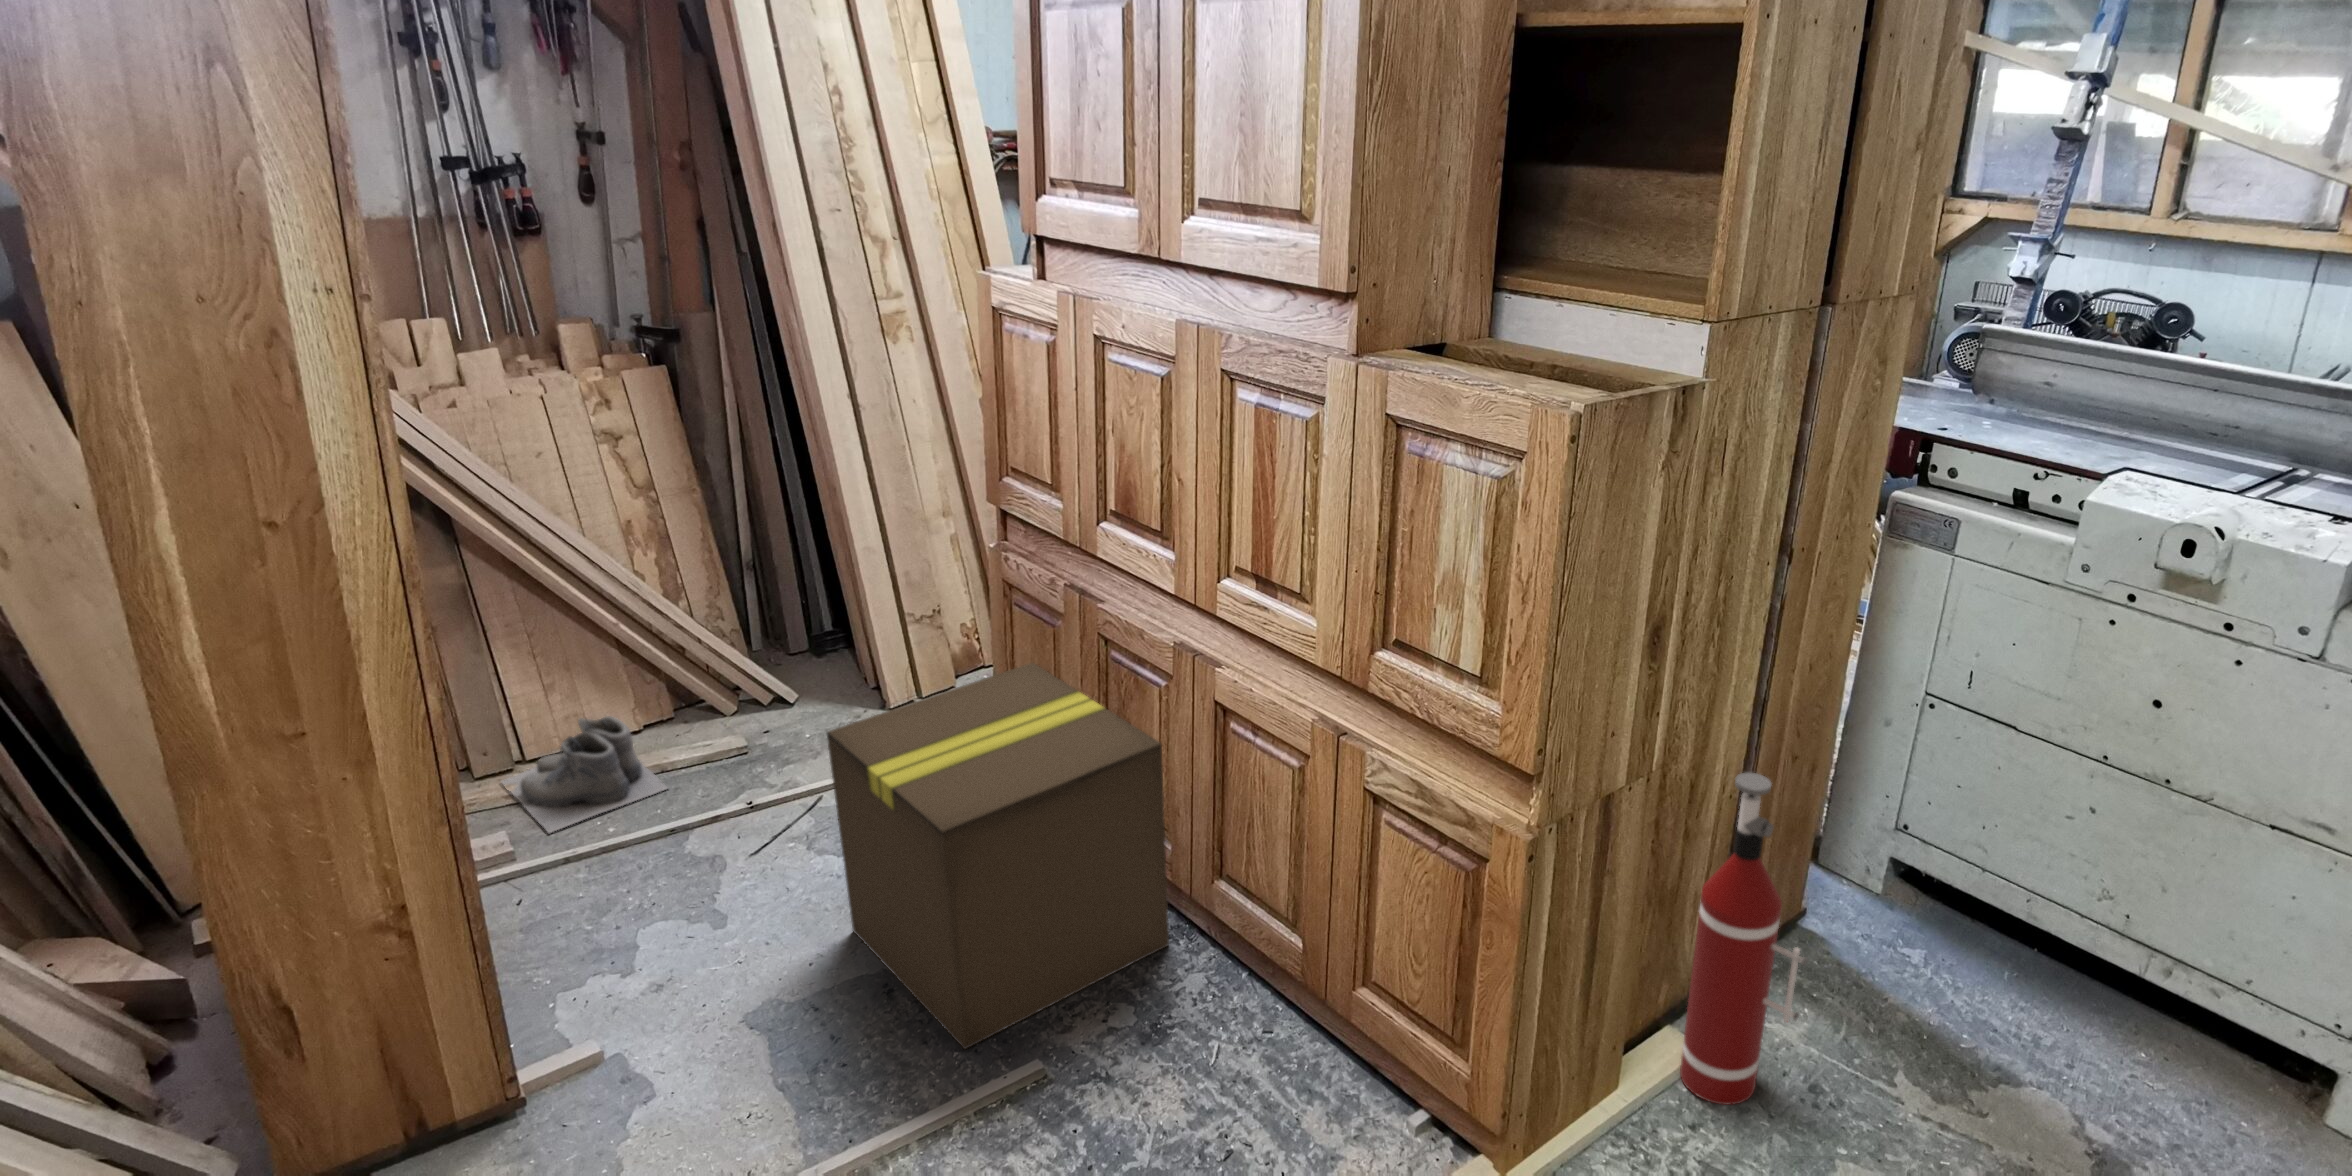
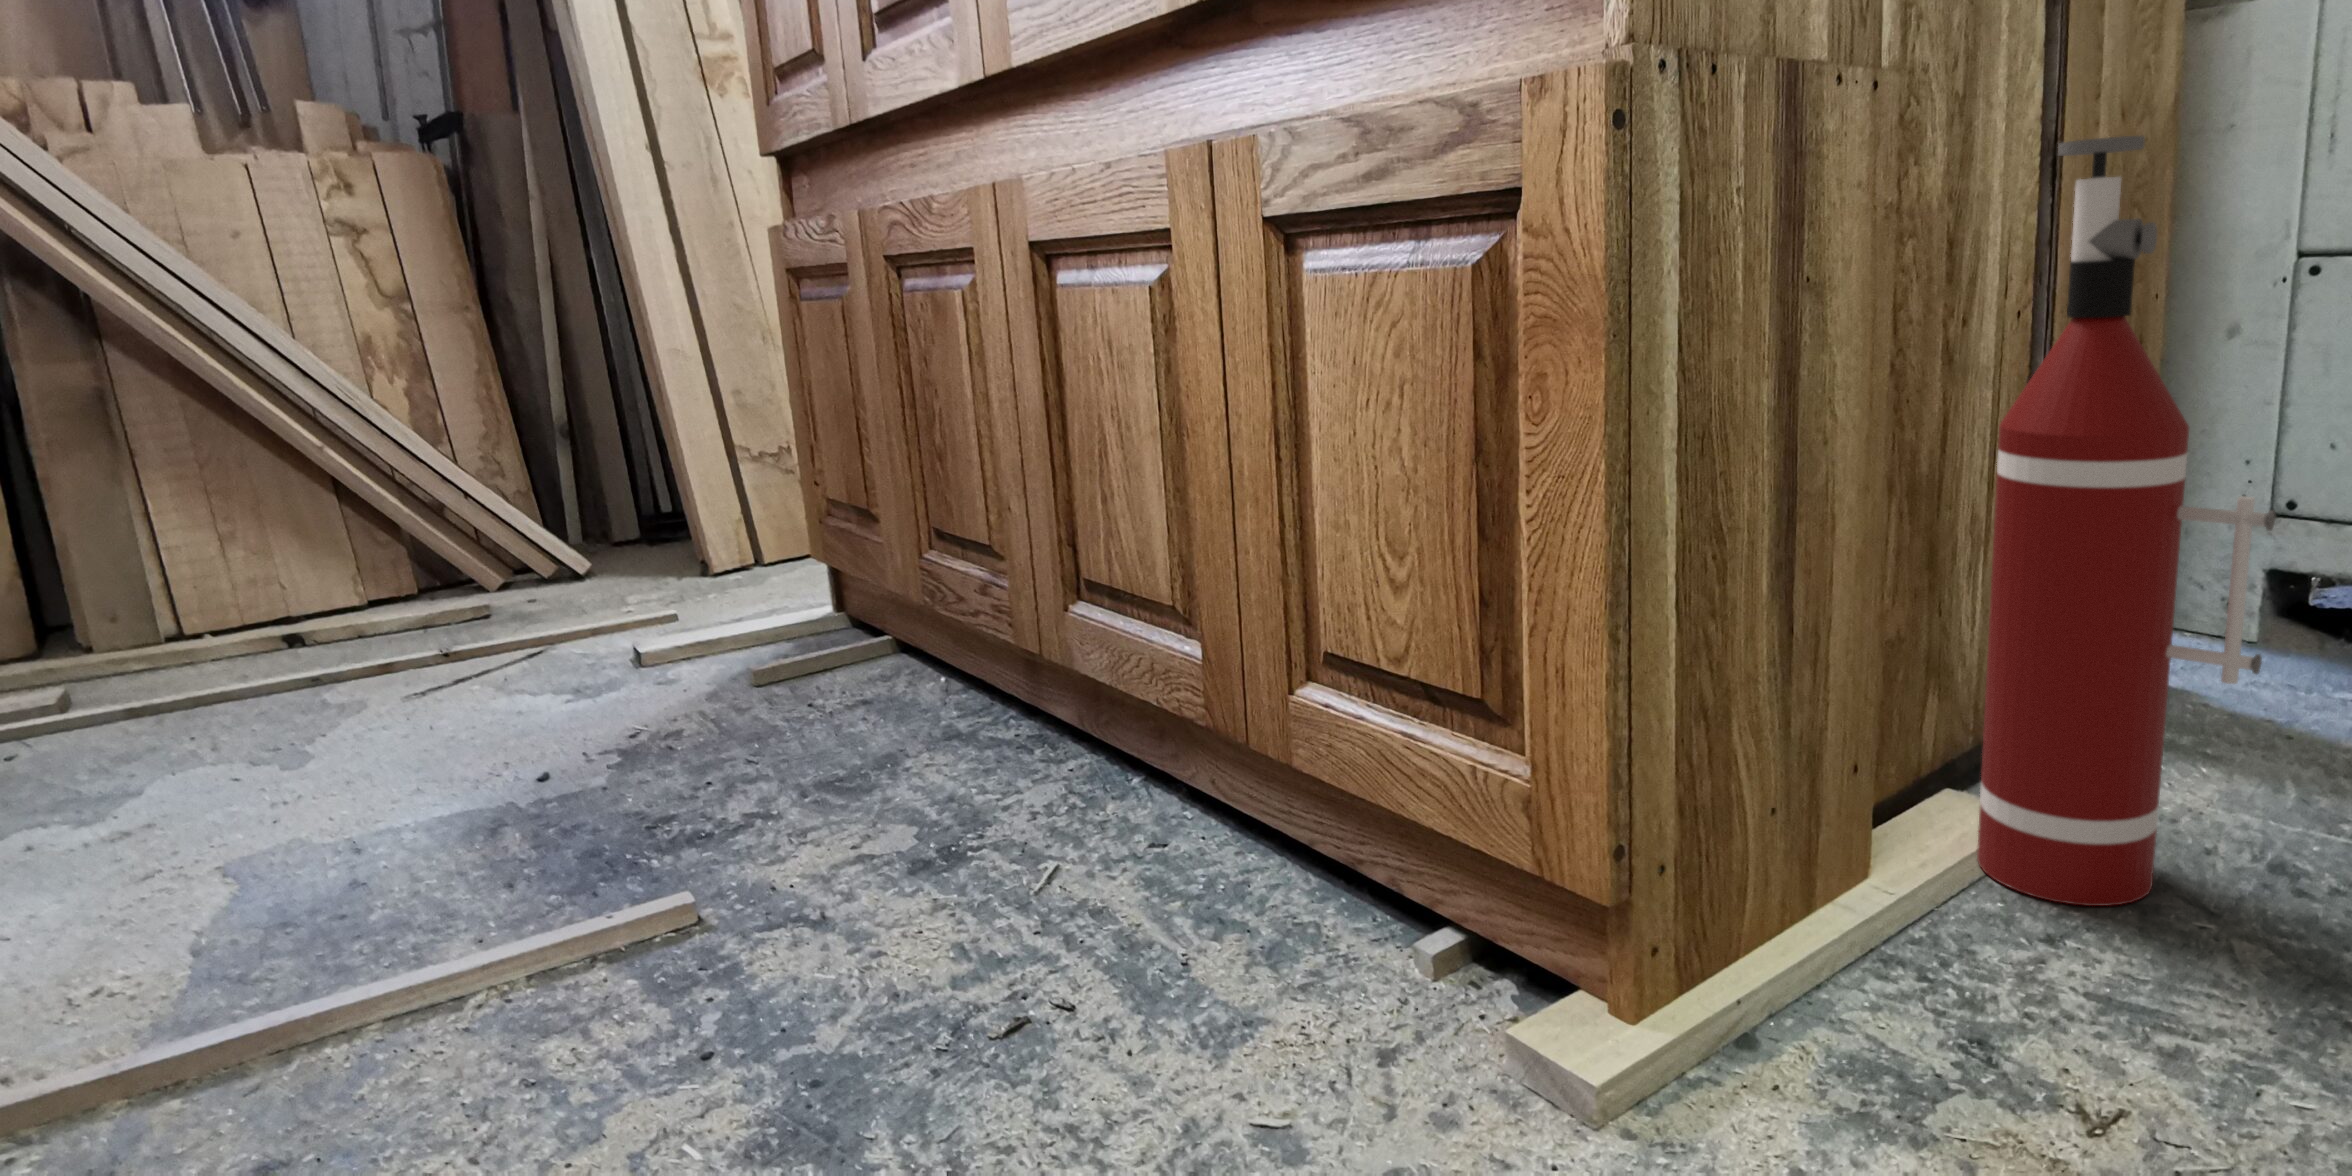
cardboard box: present [827,663,1169,1049] -> none [419,353,1009,890]
boots: present [502,716,667,833] -> none [119,554,349,698]

